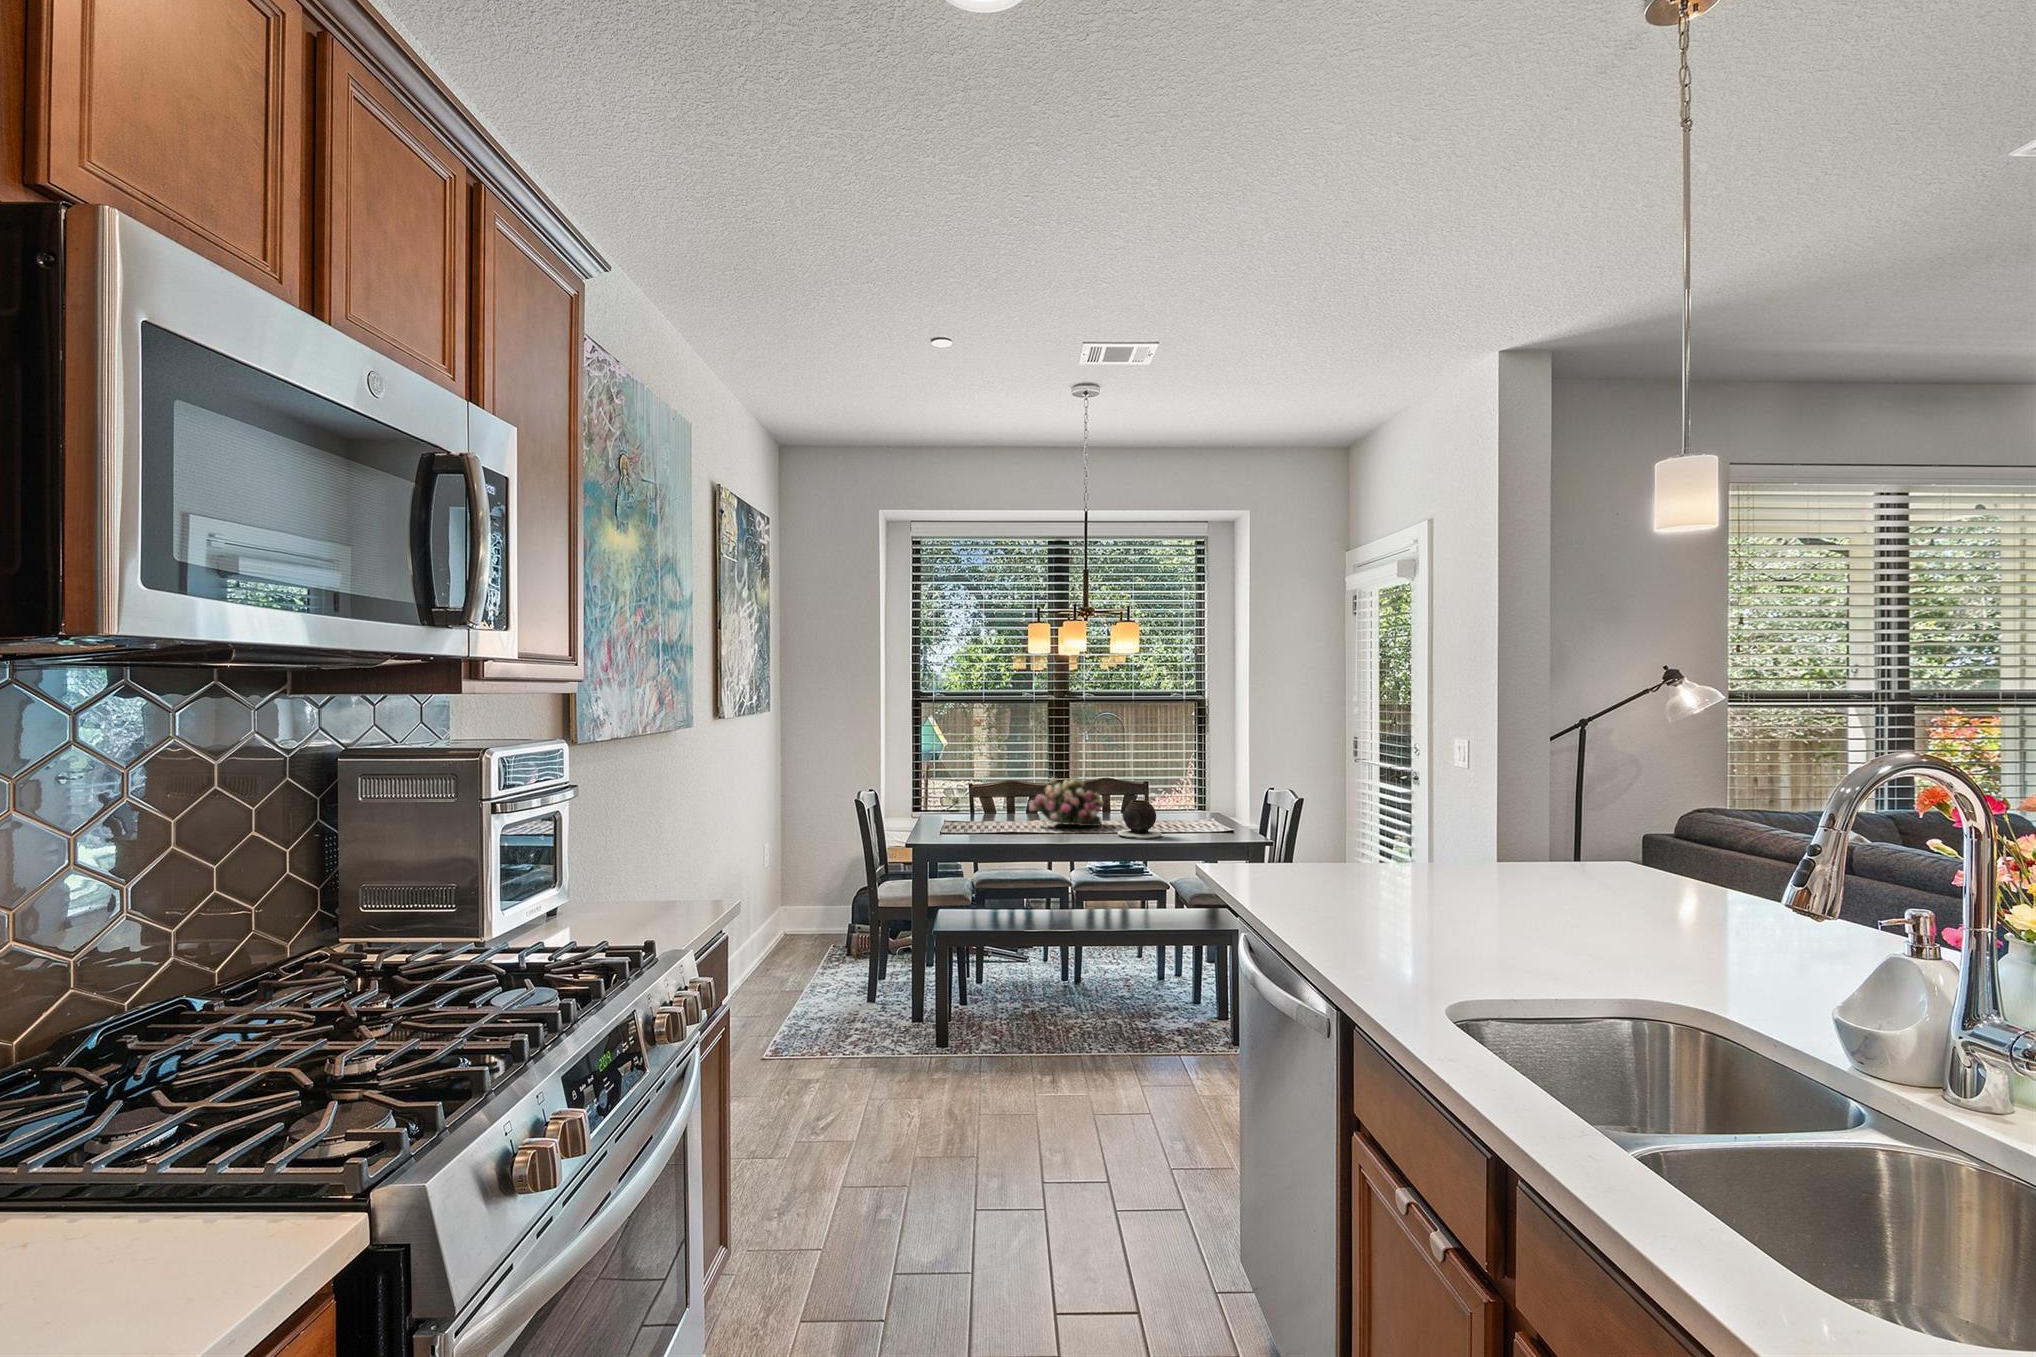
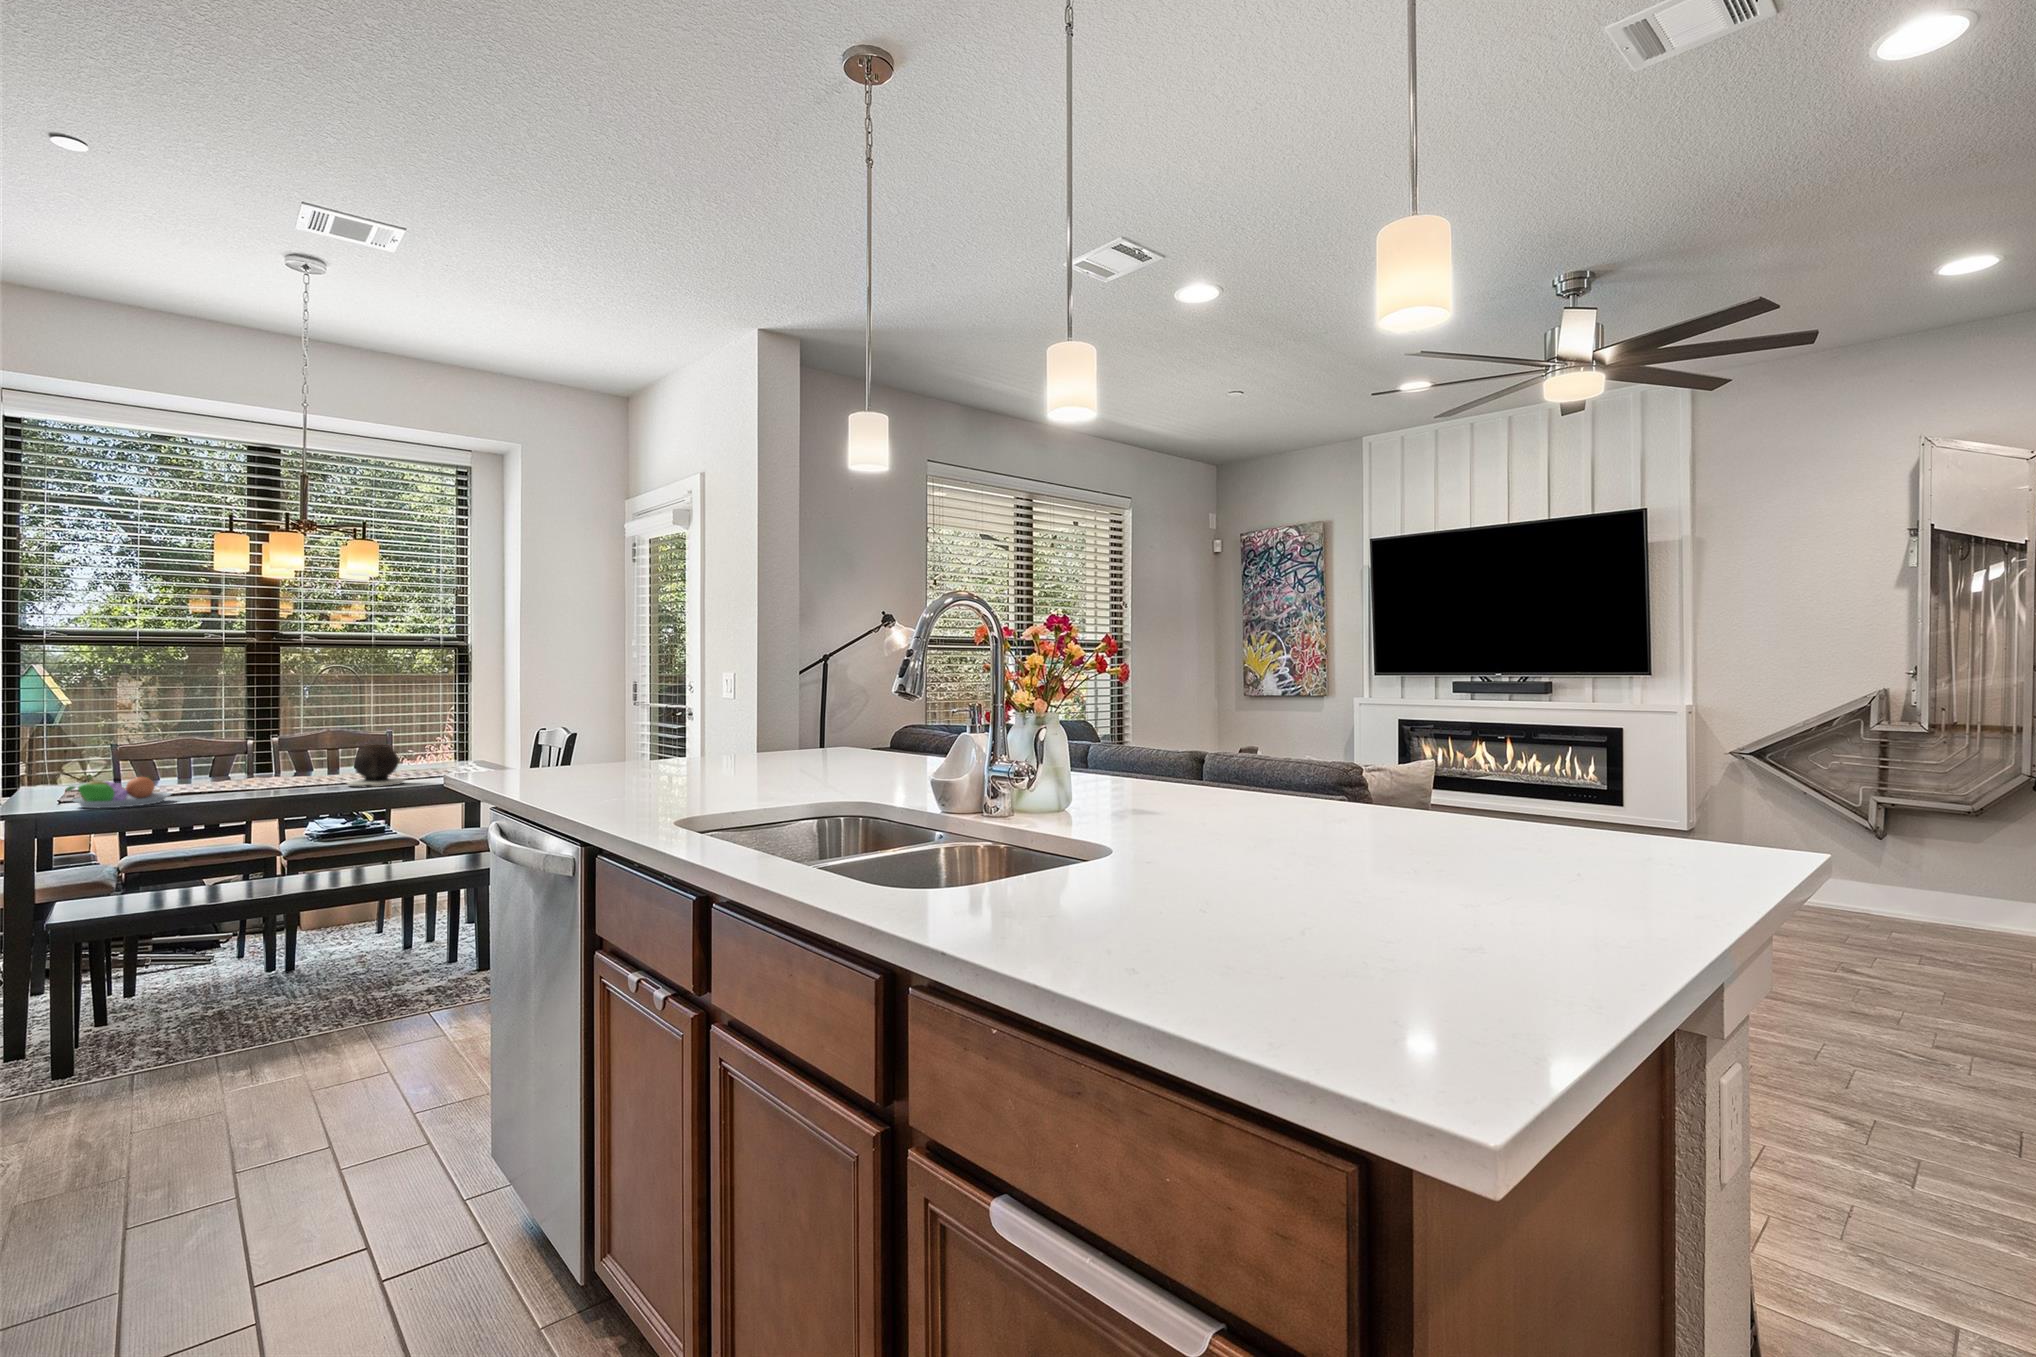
flower arrangement: present [1029,778,1104,826] -> none [213,727,329,781]
fruit bowl: none [943,816,1004,844] -> present [66,777,171,808]

